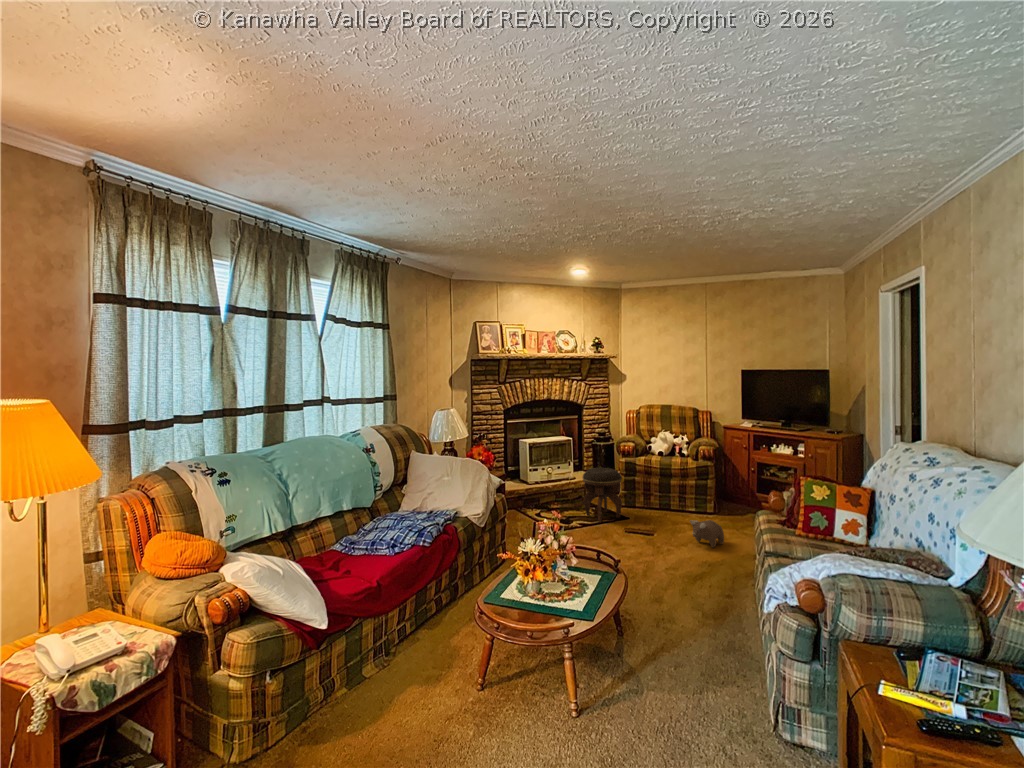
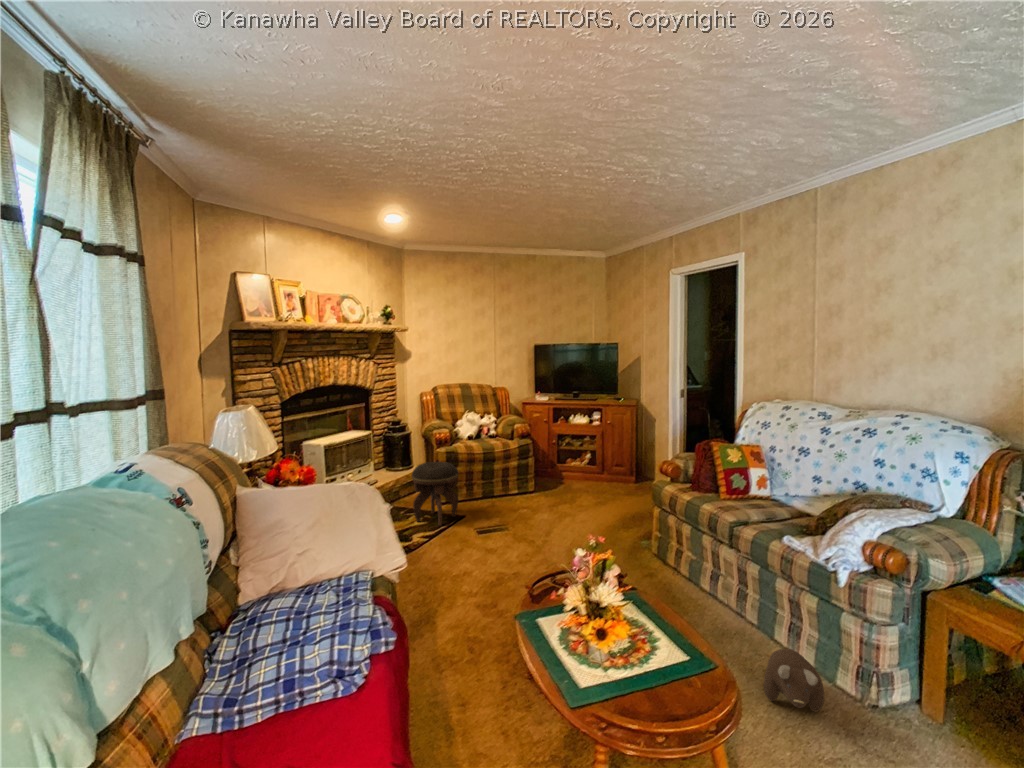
plush toy: present [690,520,724,548] -> present [764,649,824,712]

